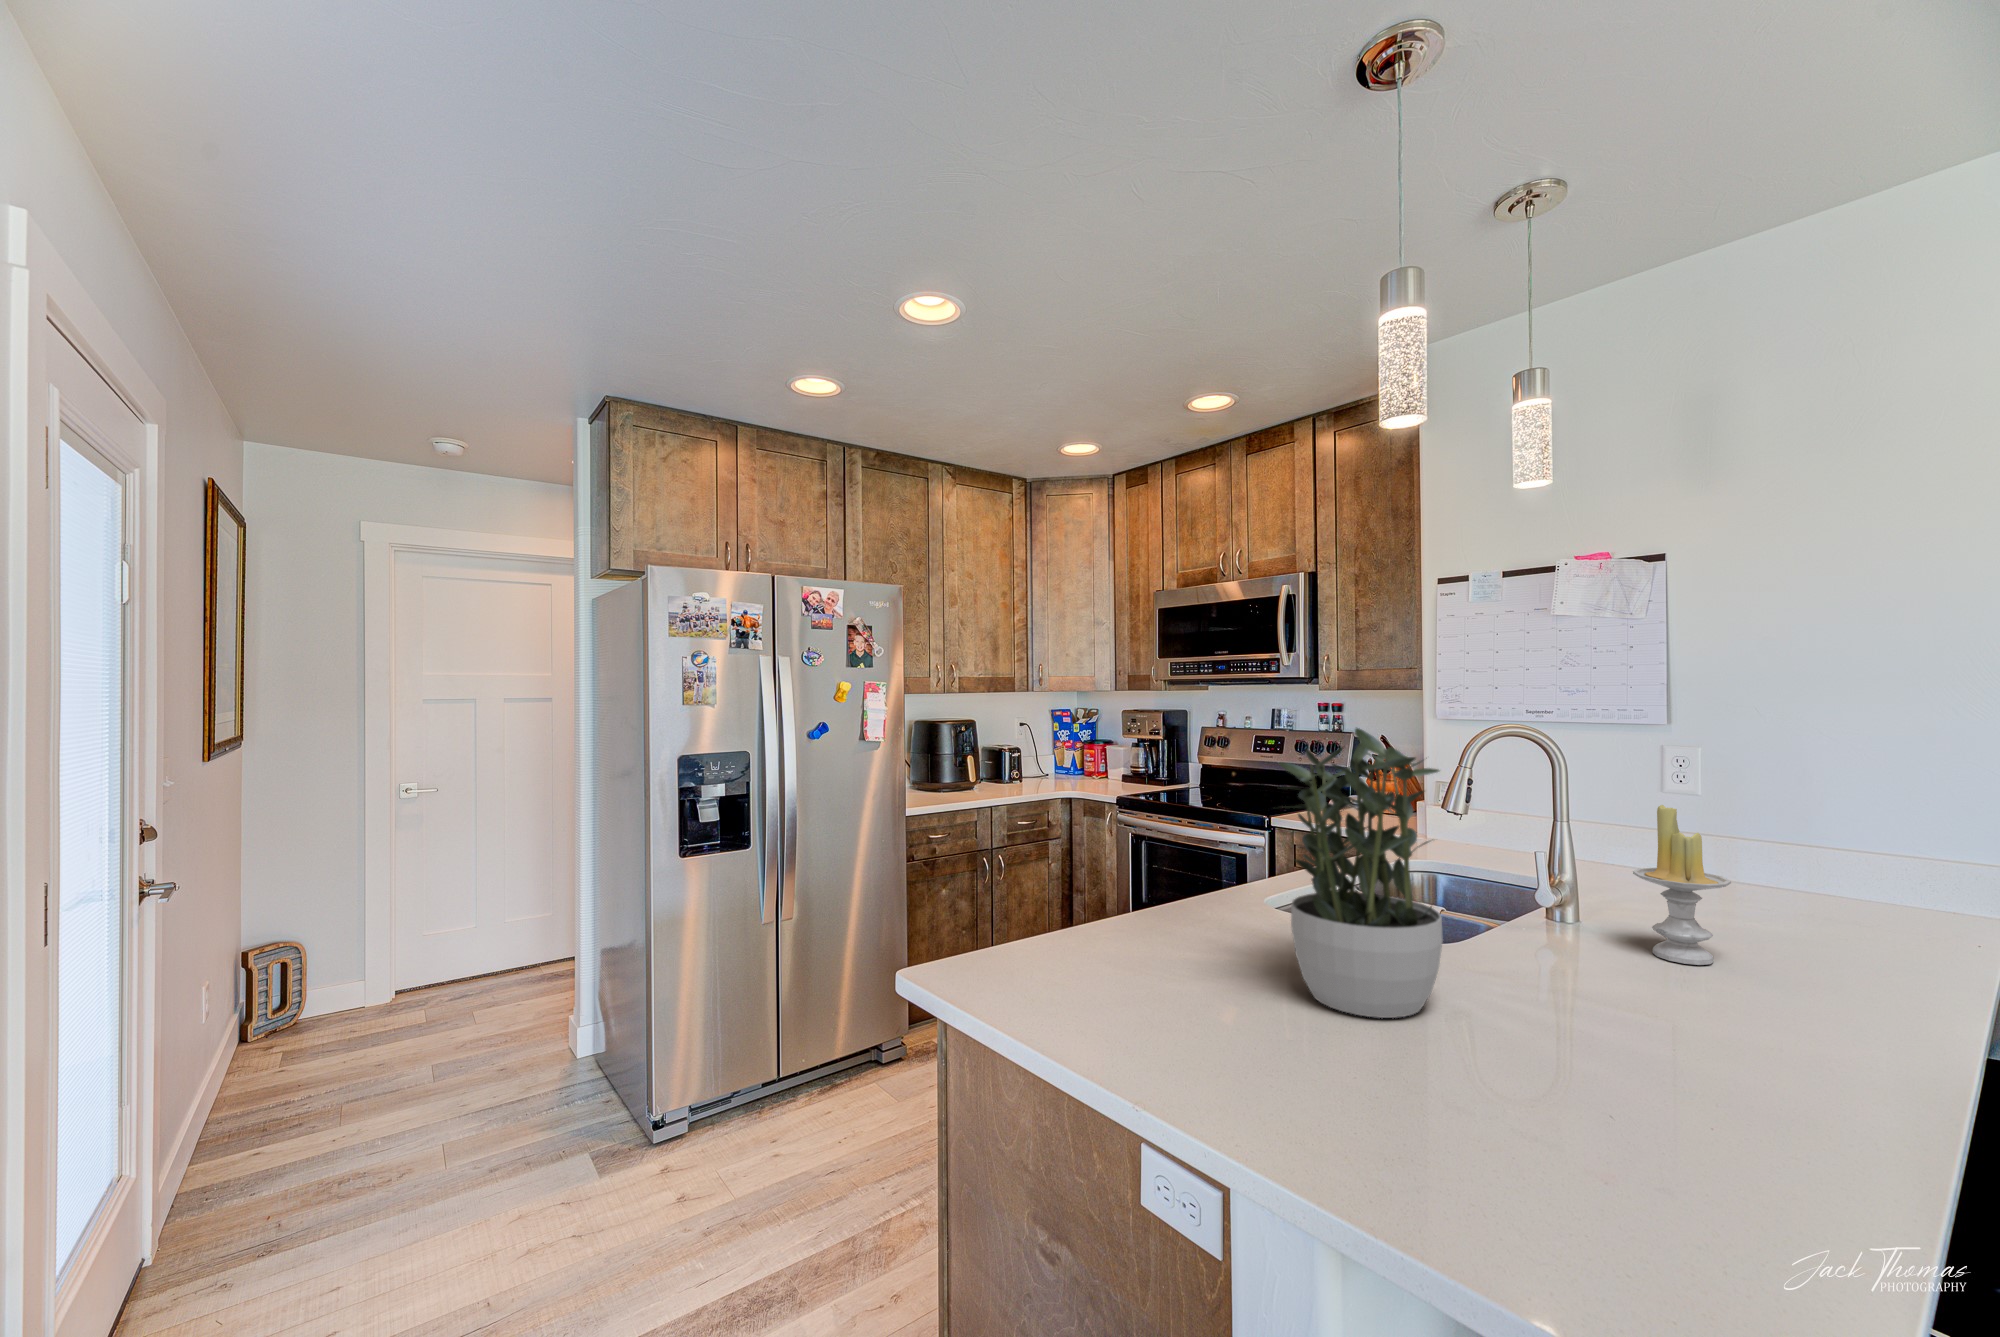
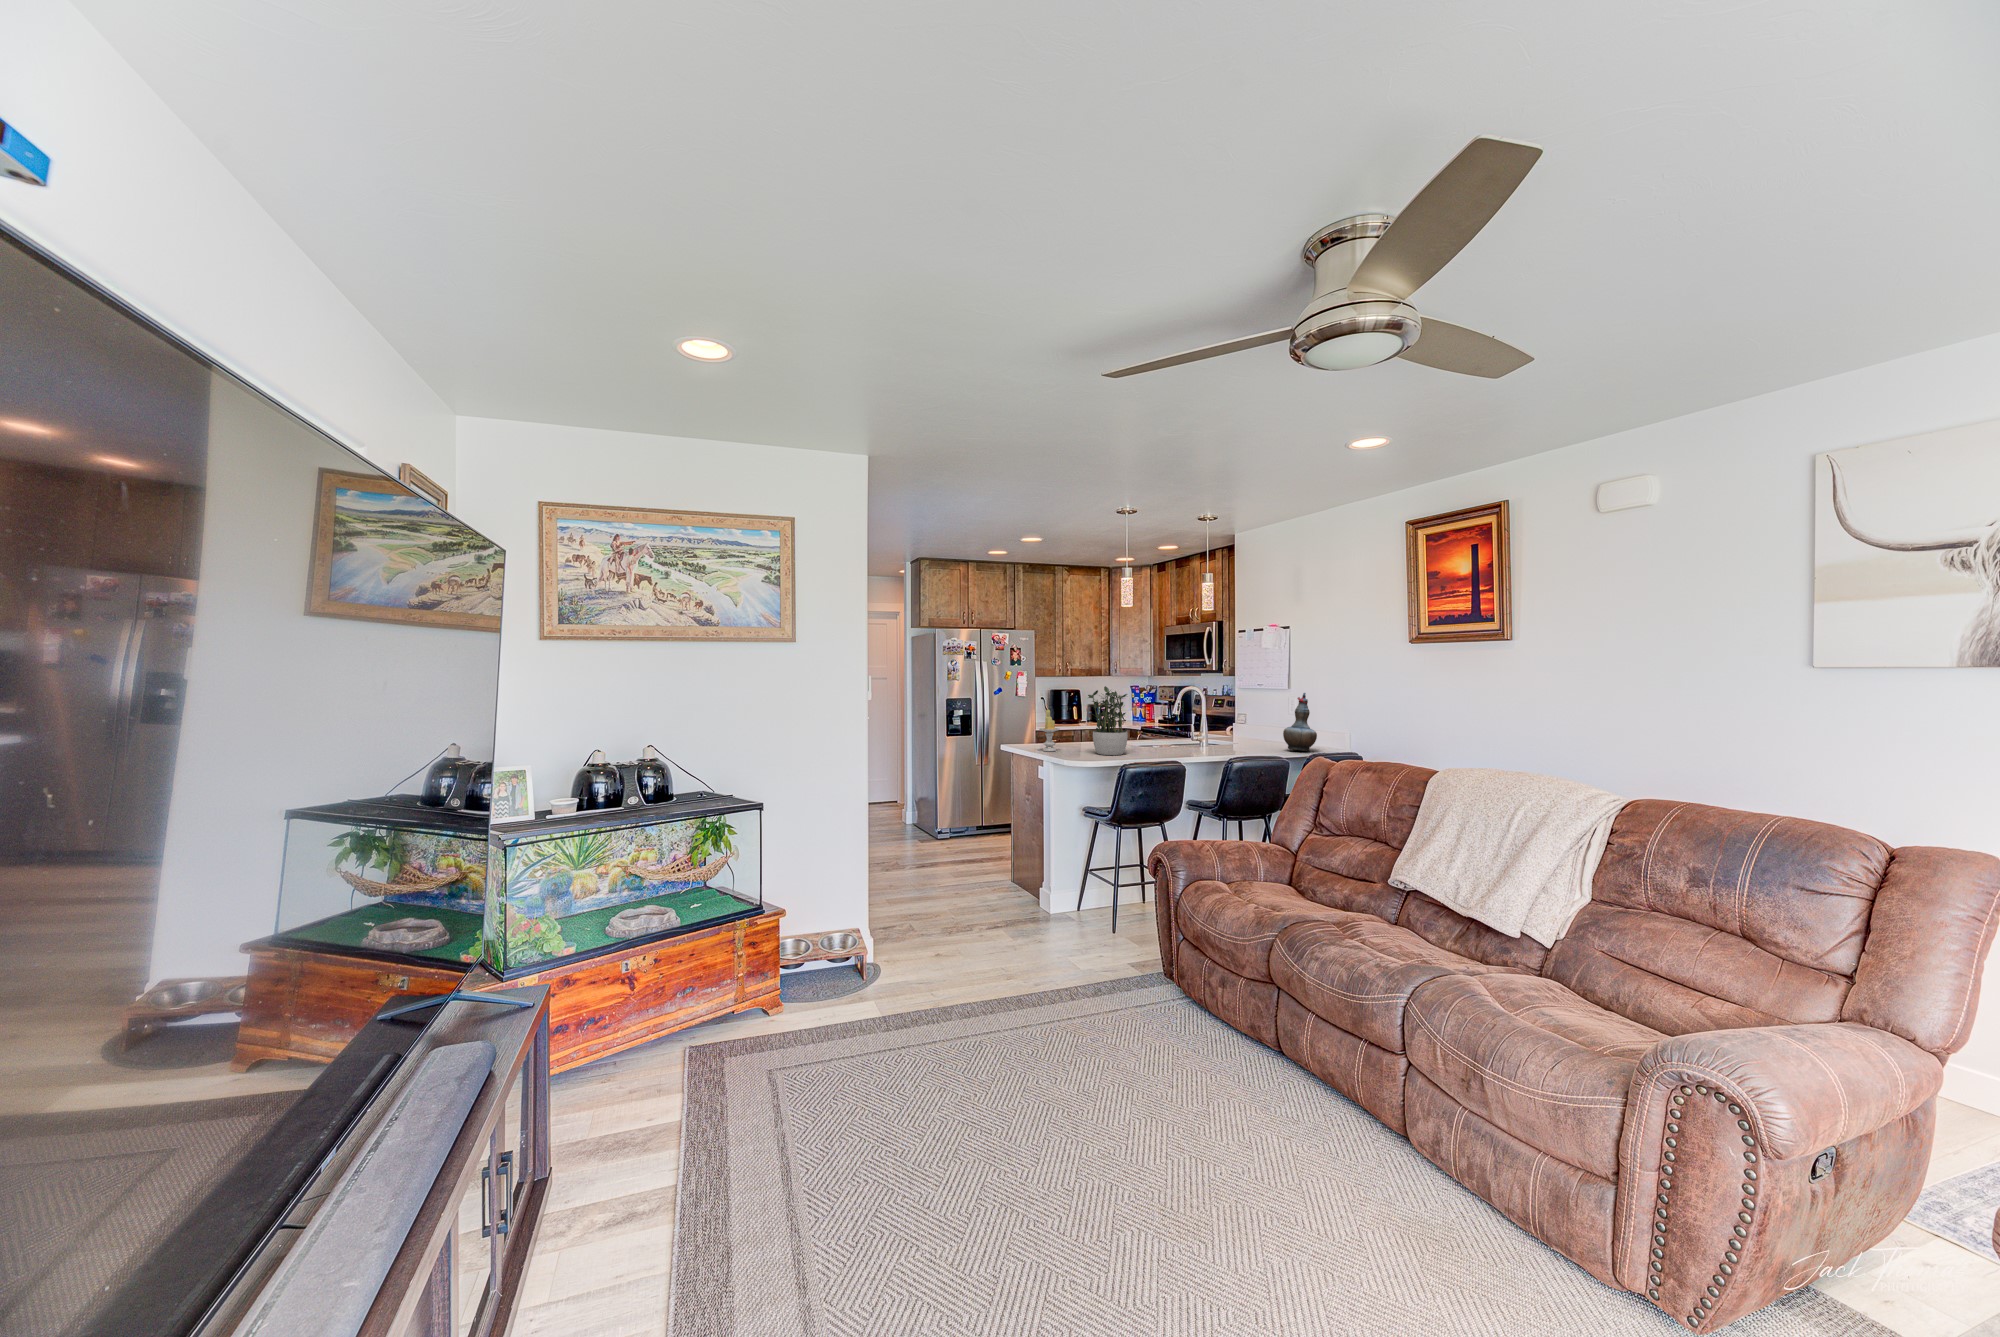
decorative vase: none [1776,734,1916,922] -> present [1283,693,1317,751]
candle: present [1633,805,1731,965] -> present [1039,710,1059,751]

